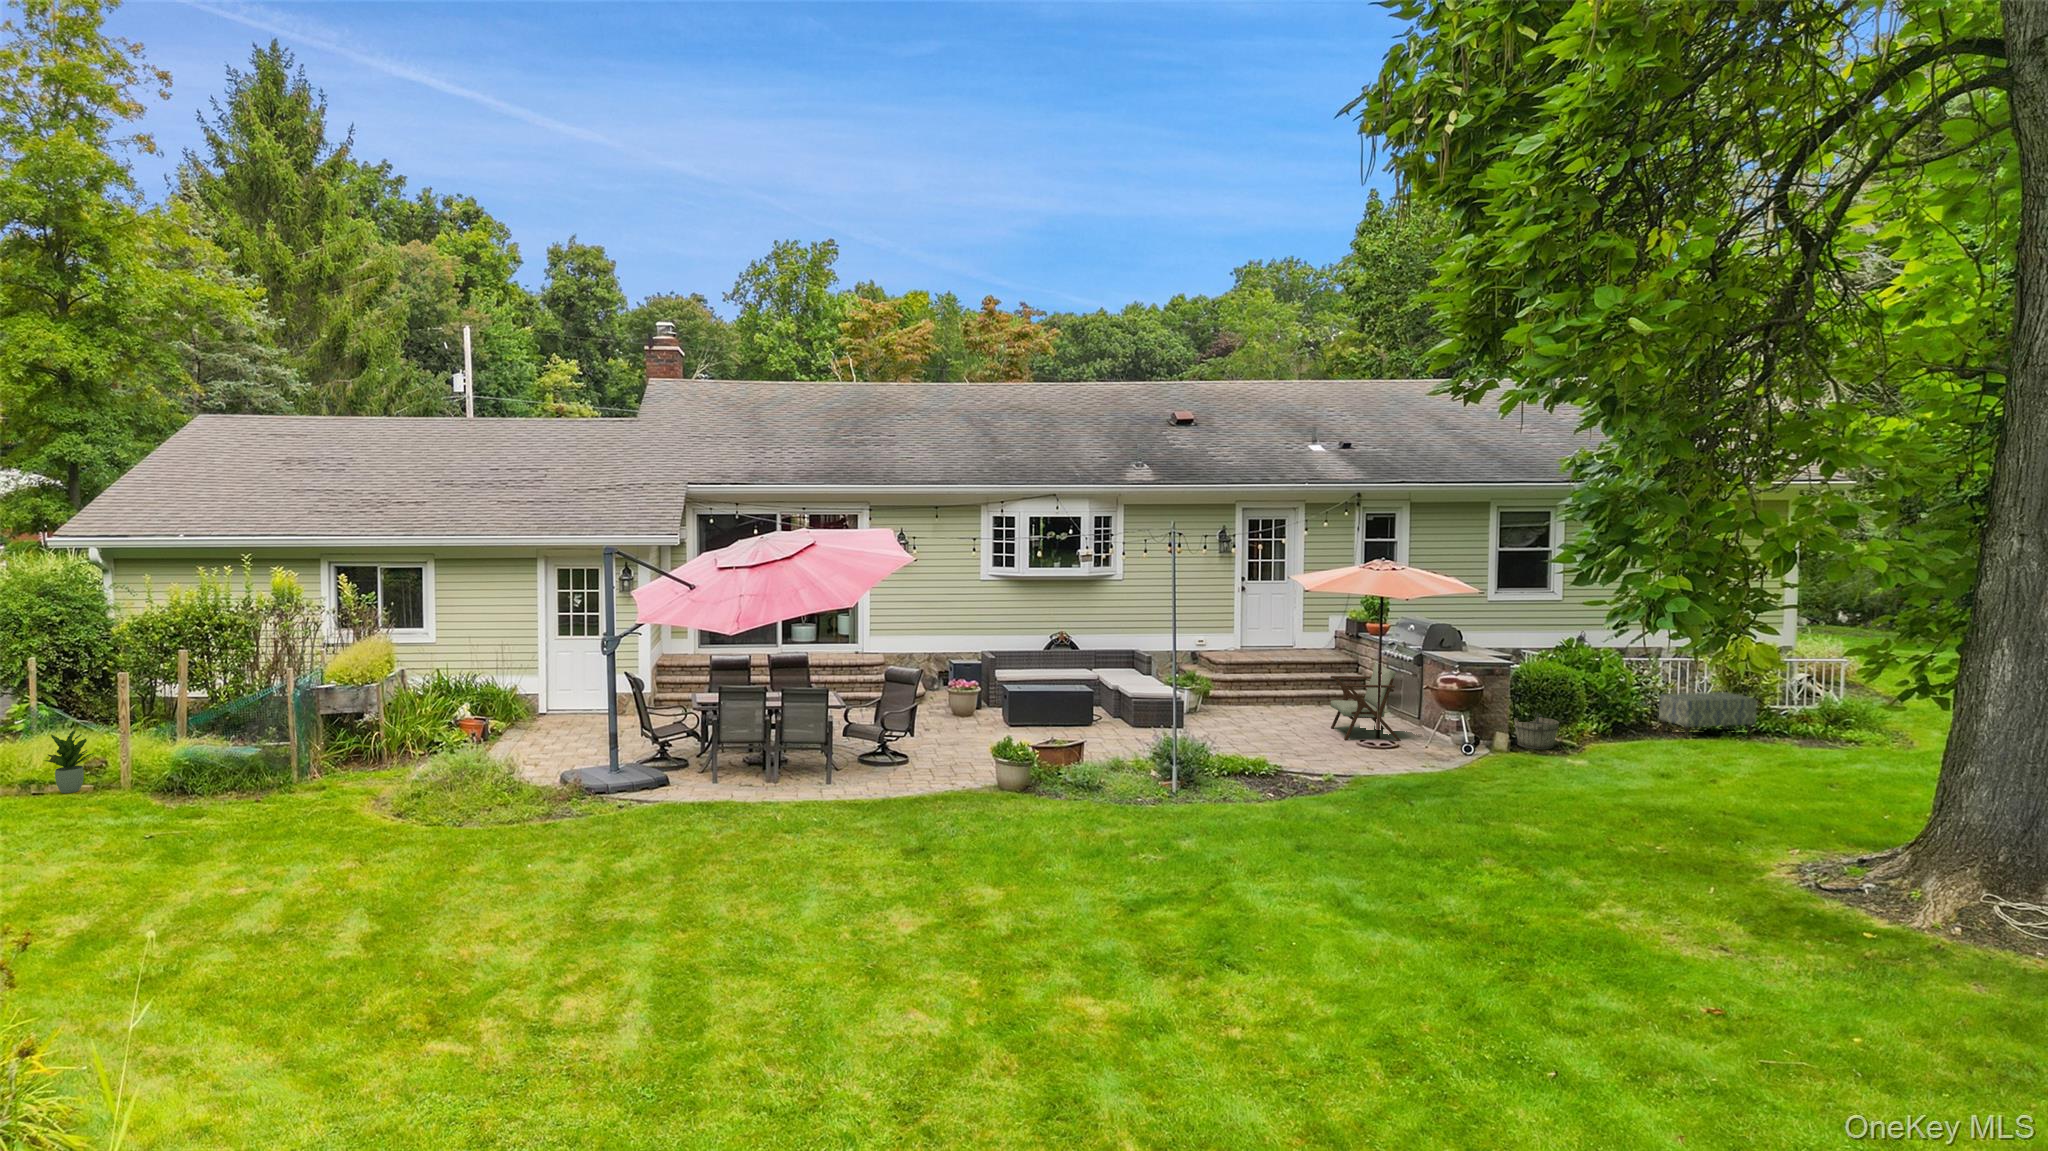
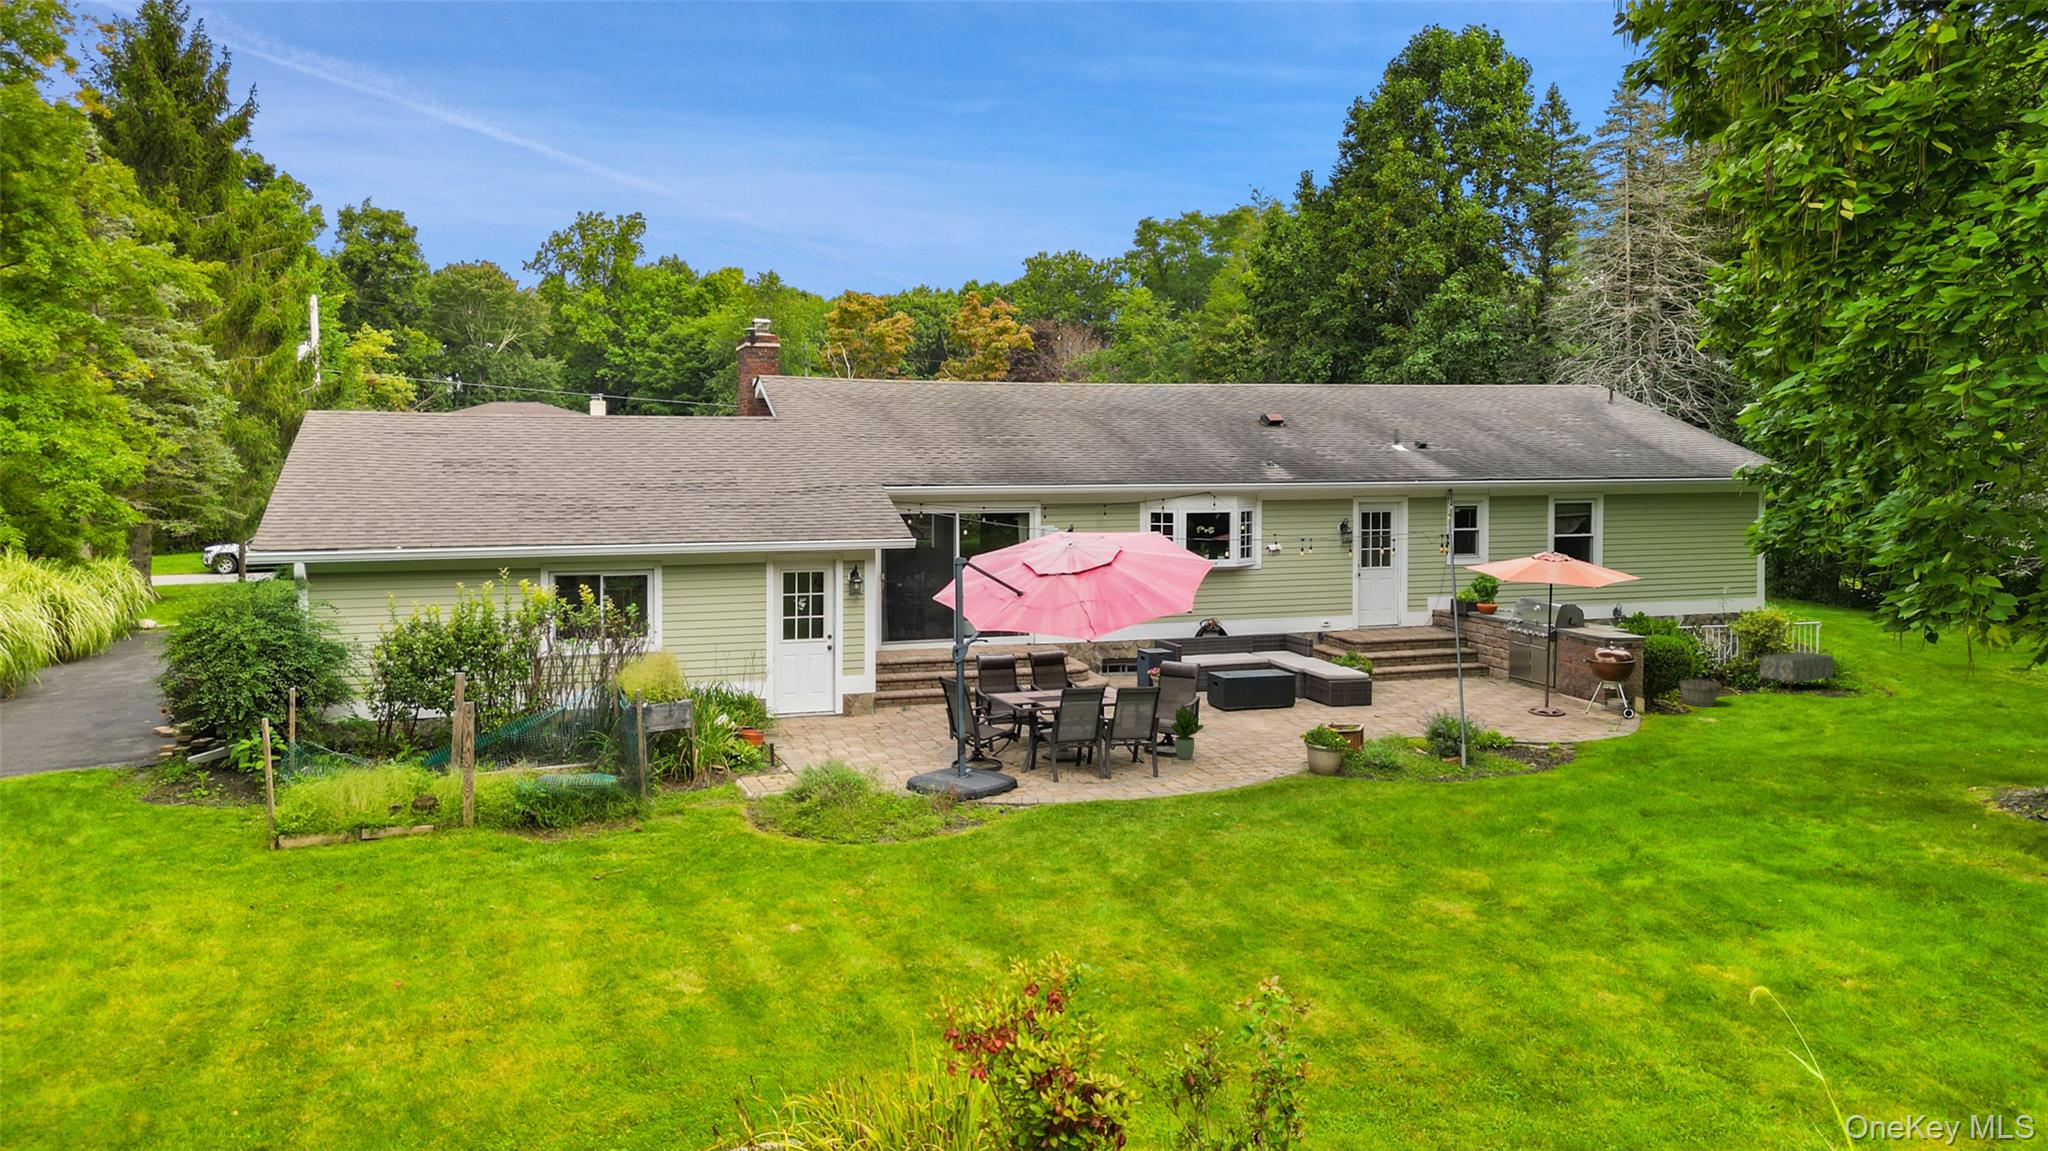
lounge chair: present [1330,663,1401,741] -> none [1518,639,1594,707]
potted plant: present [46,730,94,793] -> present [1171,705,1204,760]

